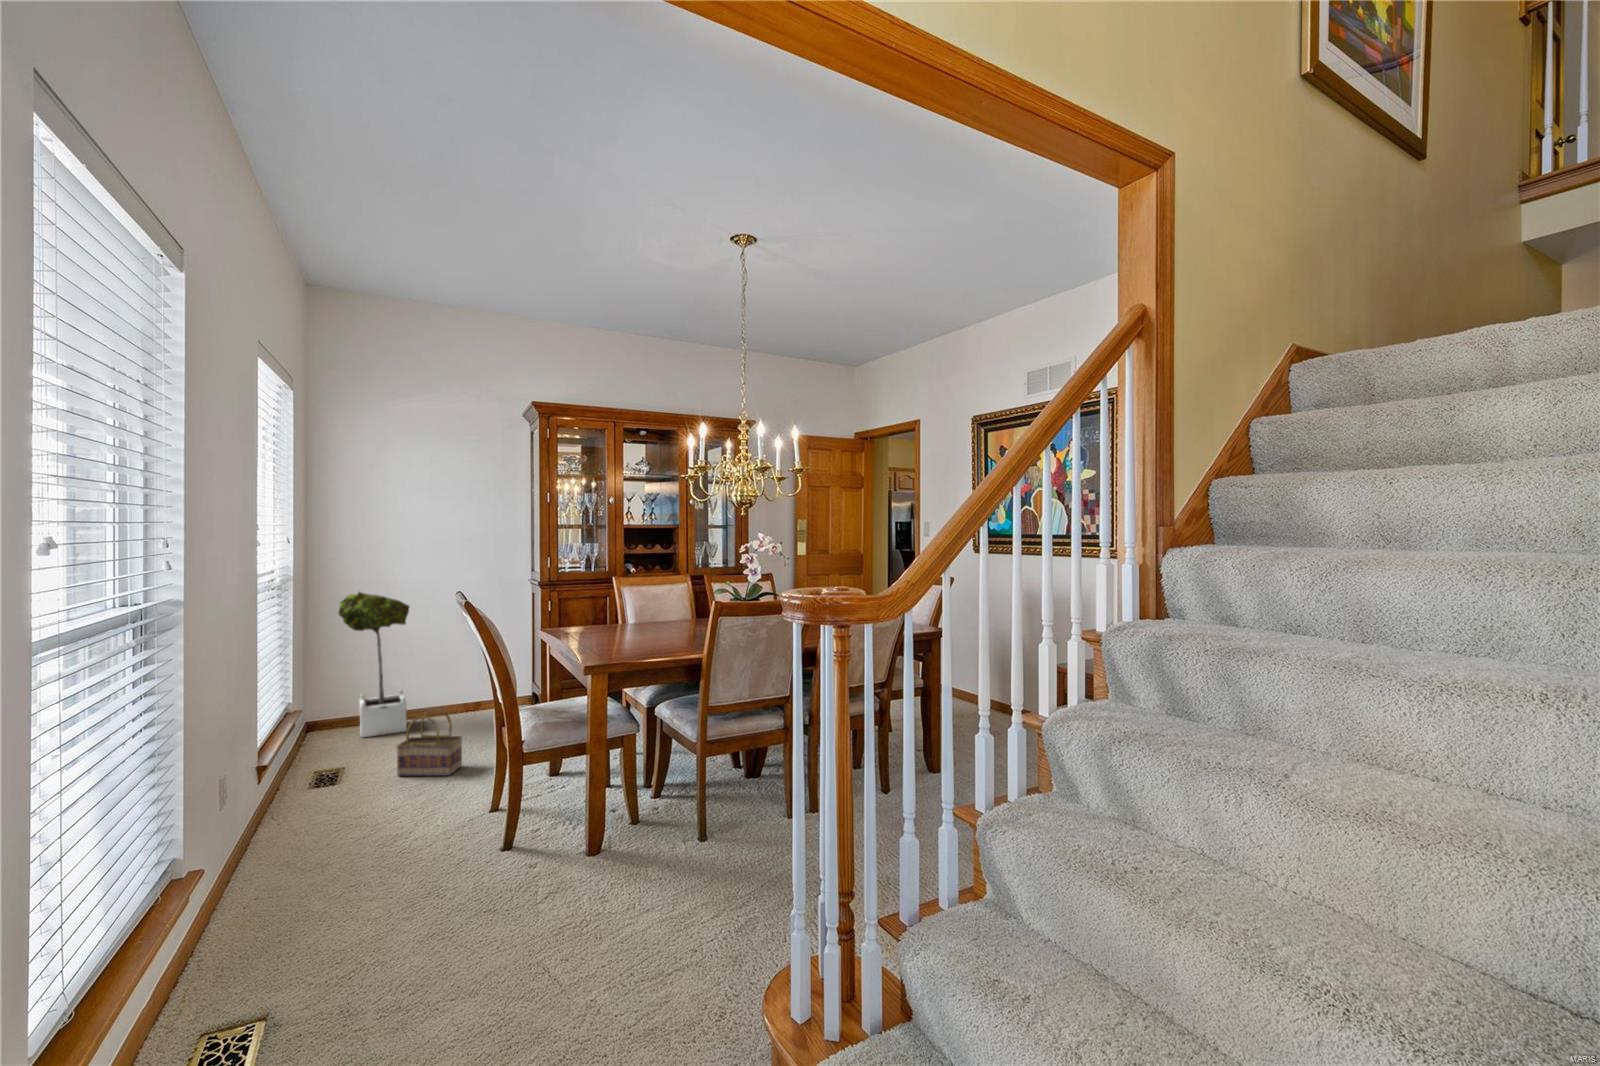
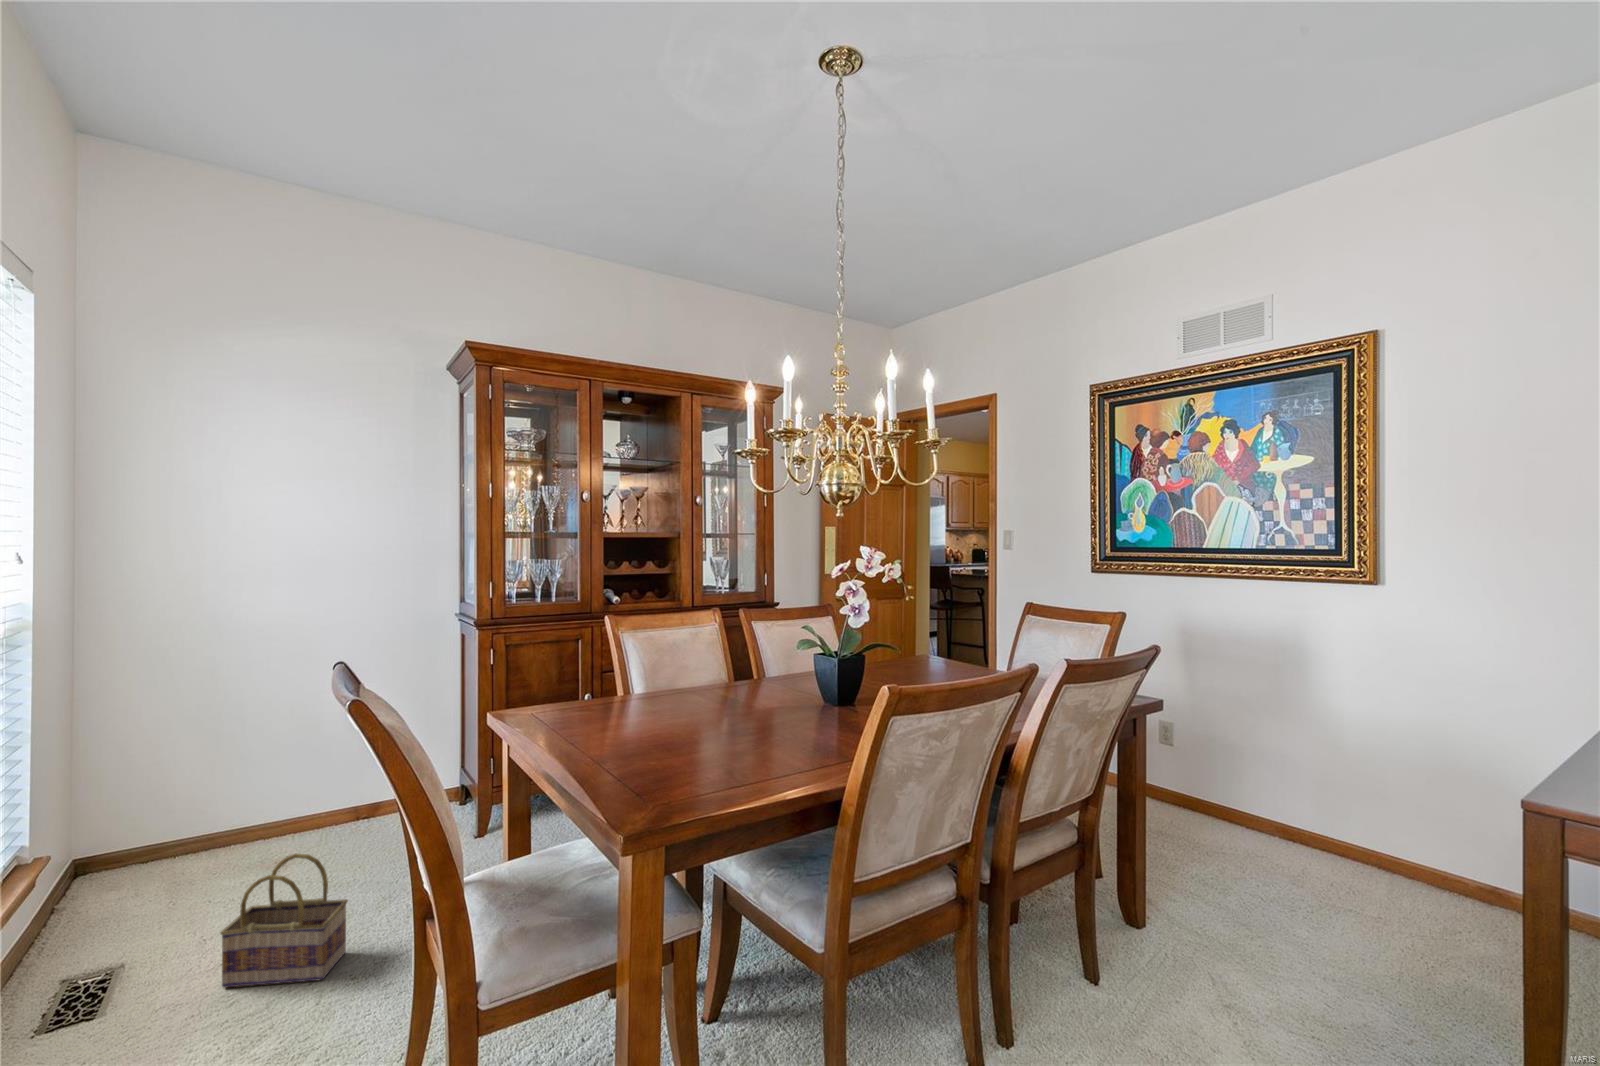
potted tree: present [338,592,410,737] -> none [127,642,259,888]

